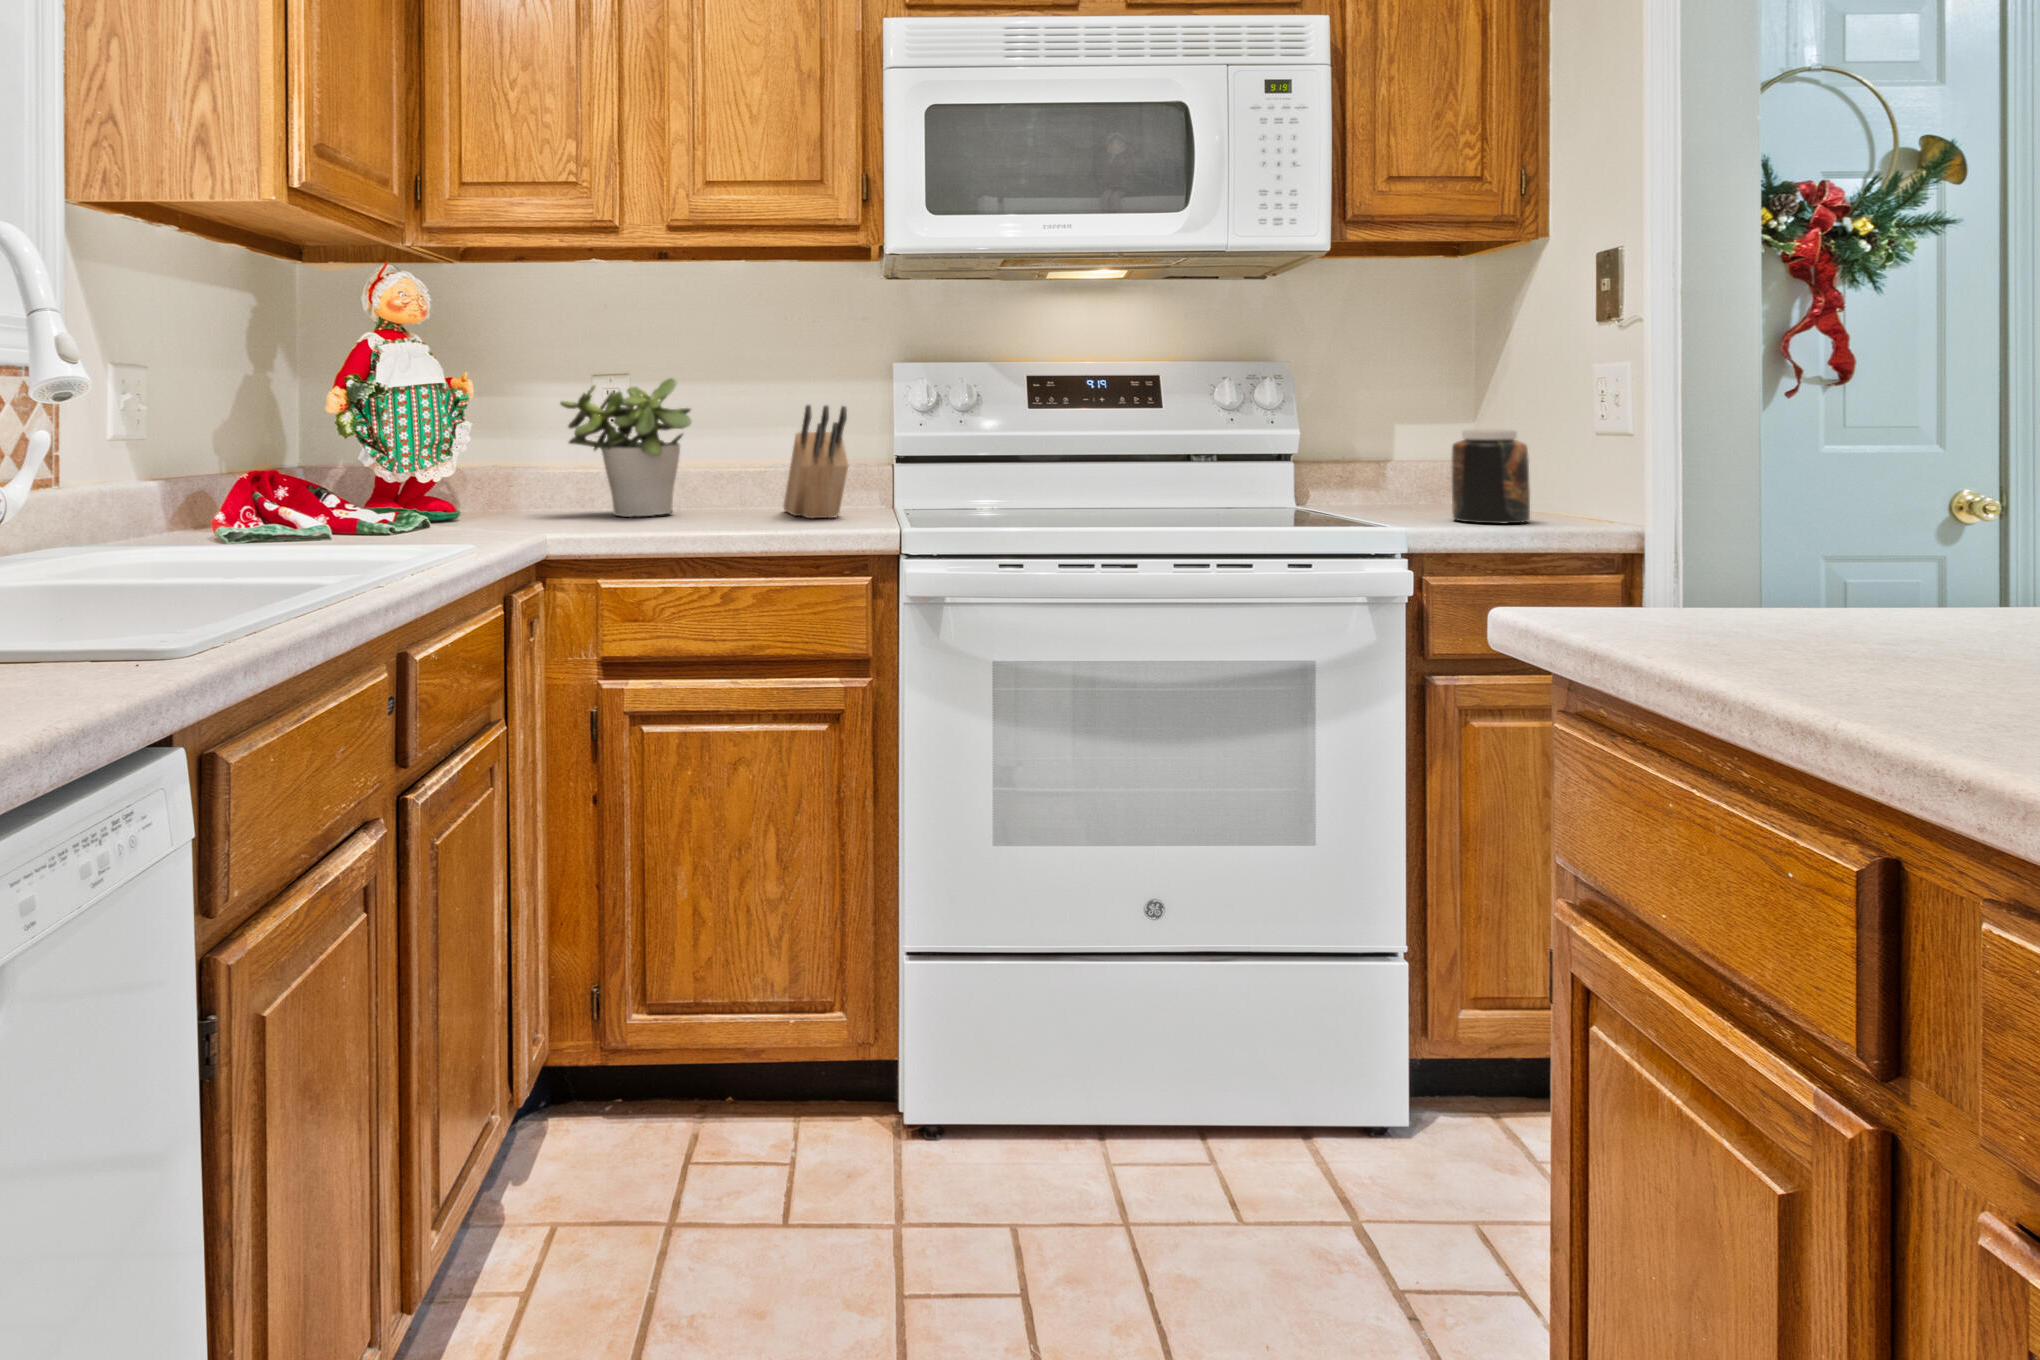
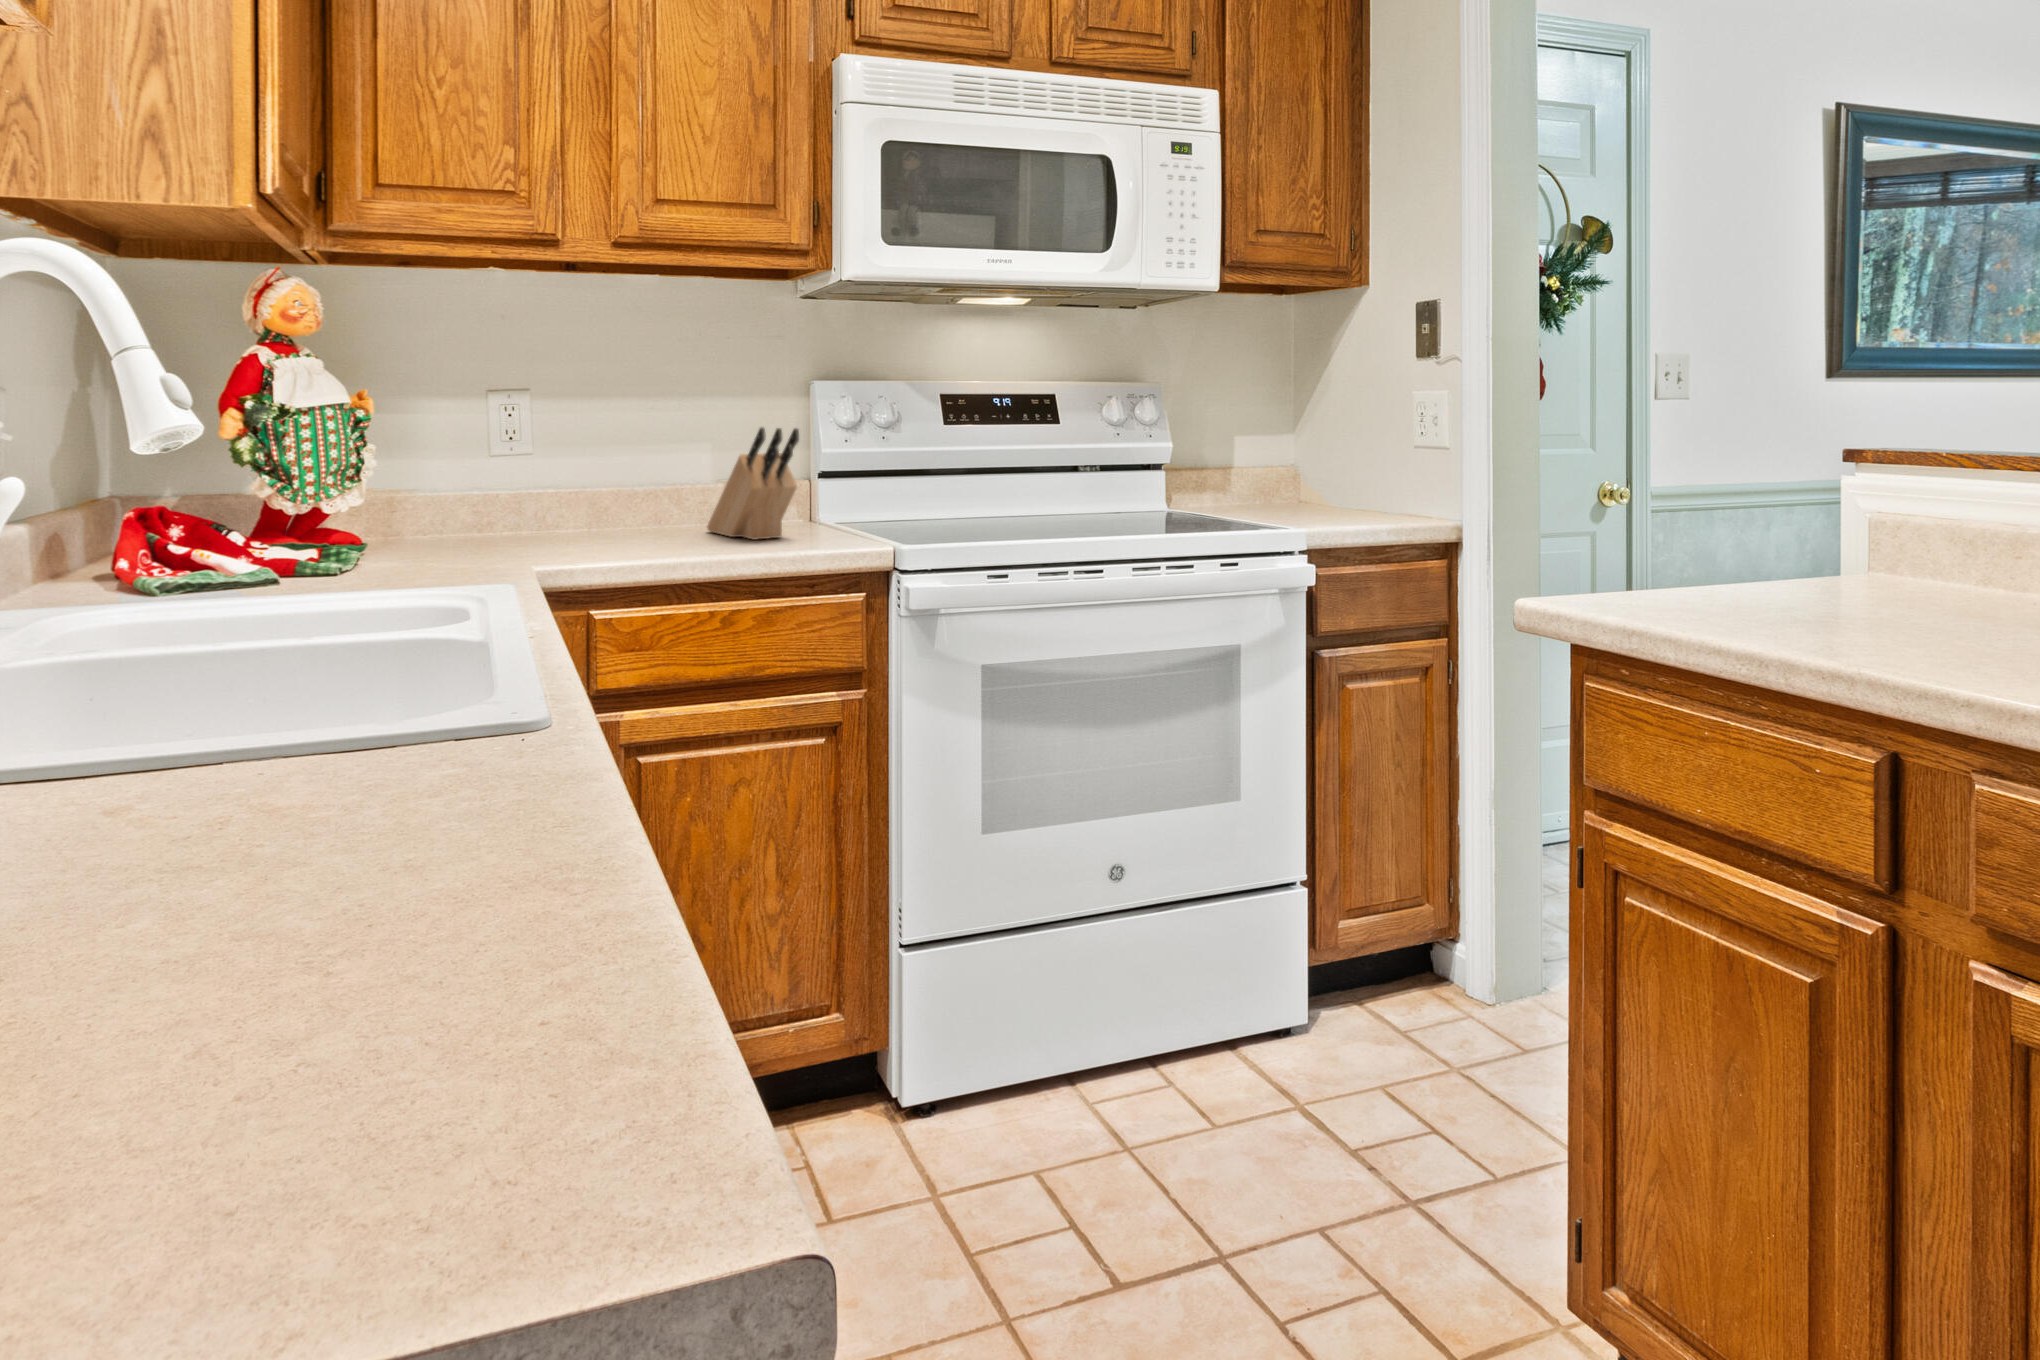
potted plant: present [560,378,692,517] -> none [470,399,625,545]
jar: present [1452,429,1530,523] -> none [1310,445,1369,522]

